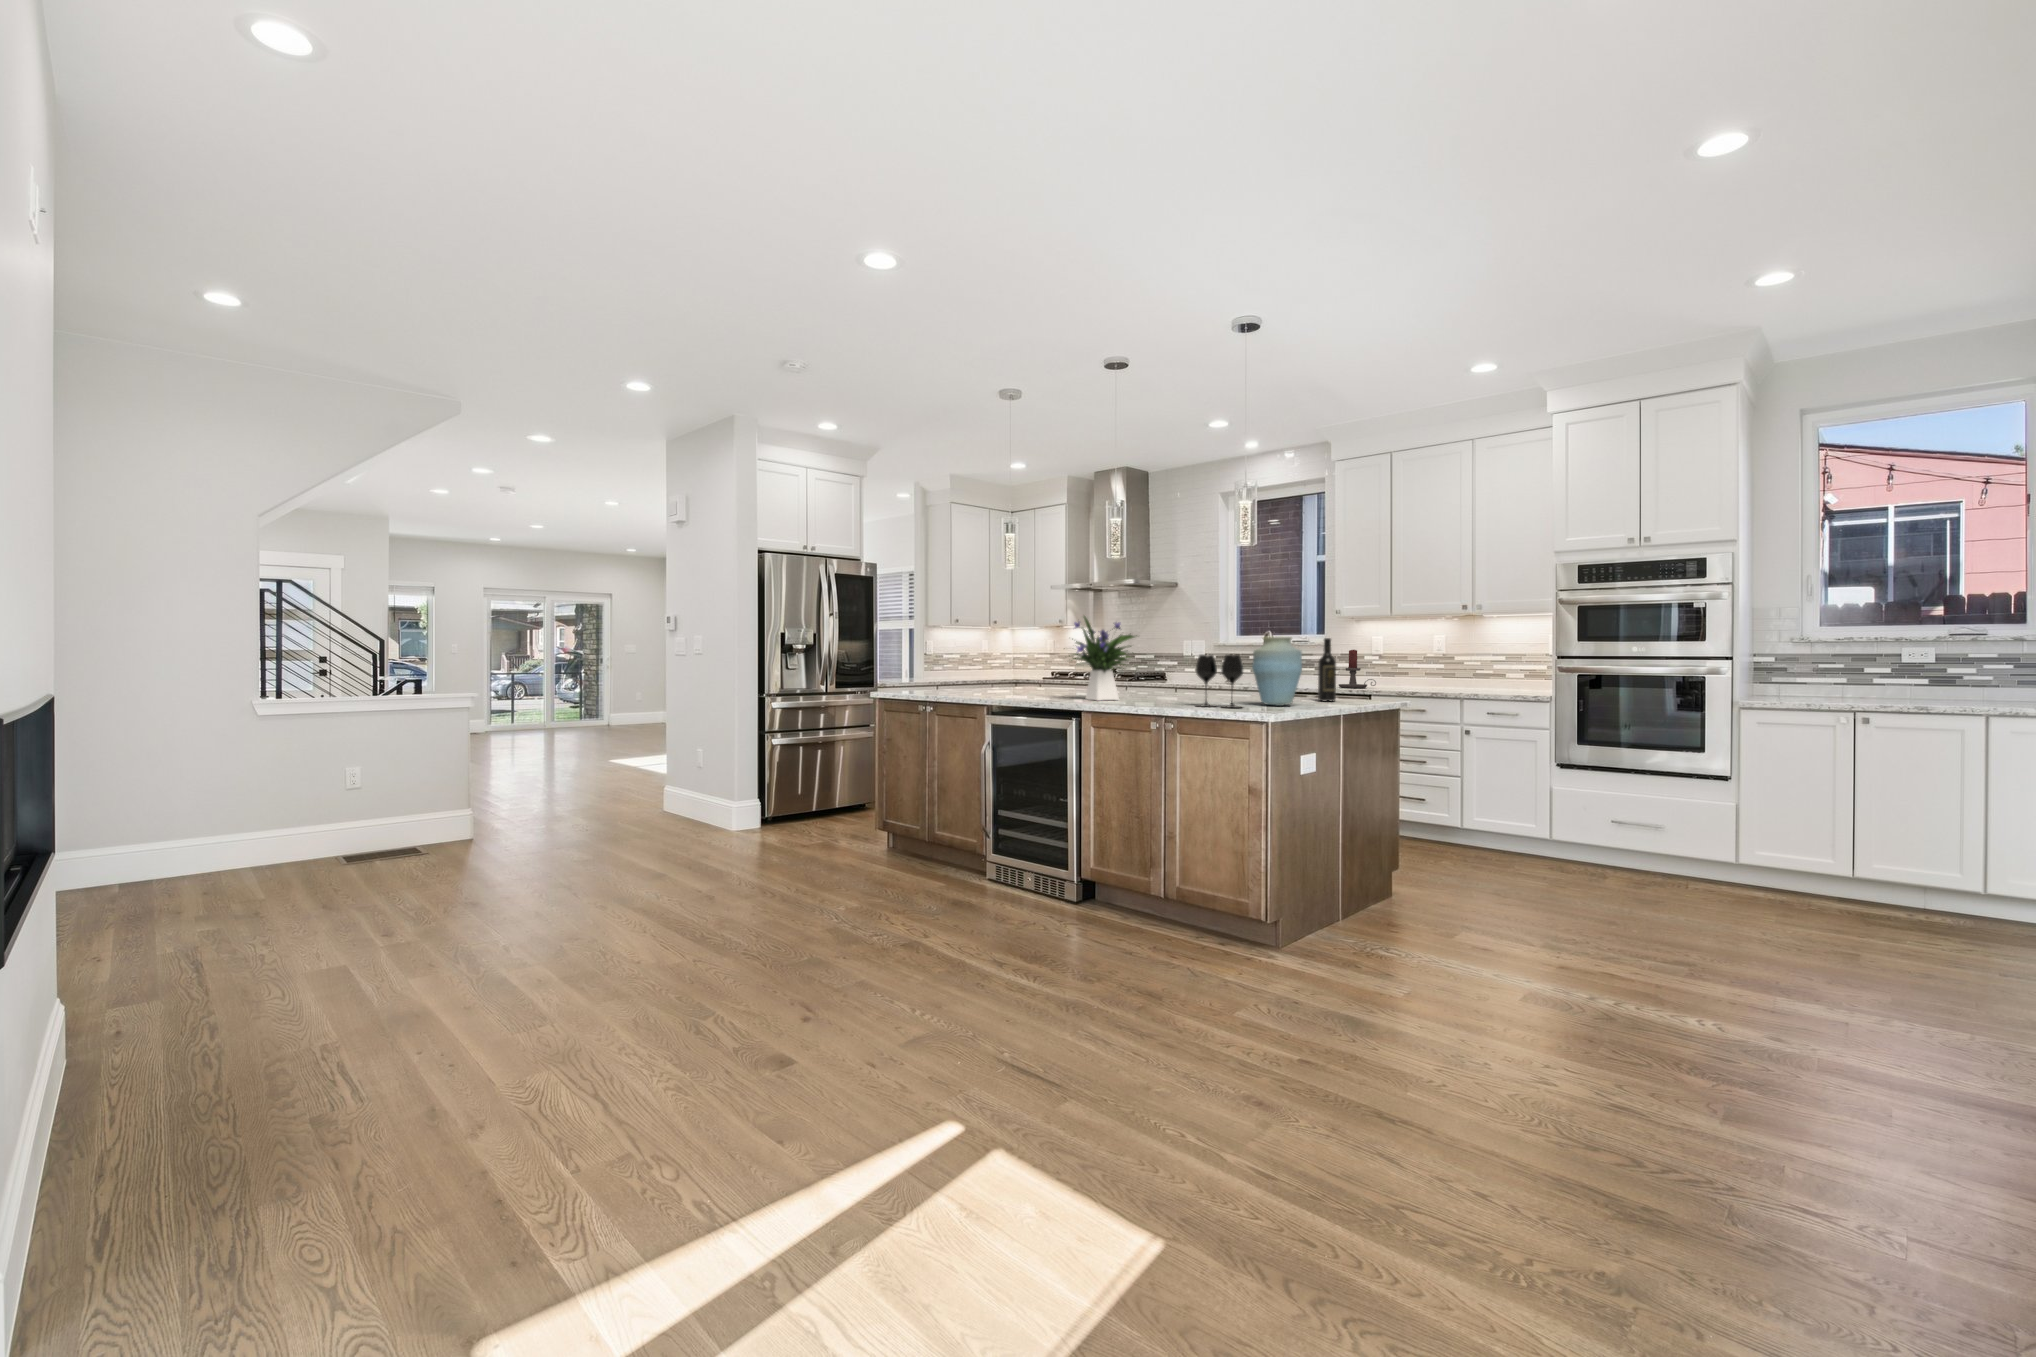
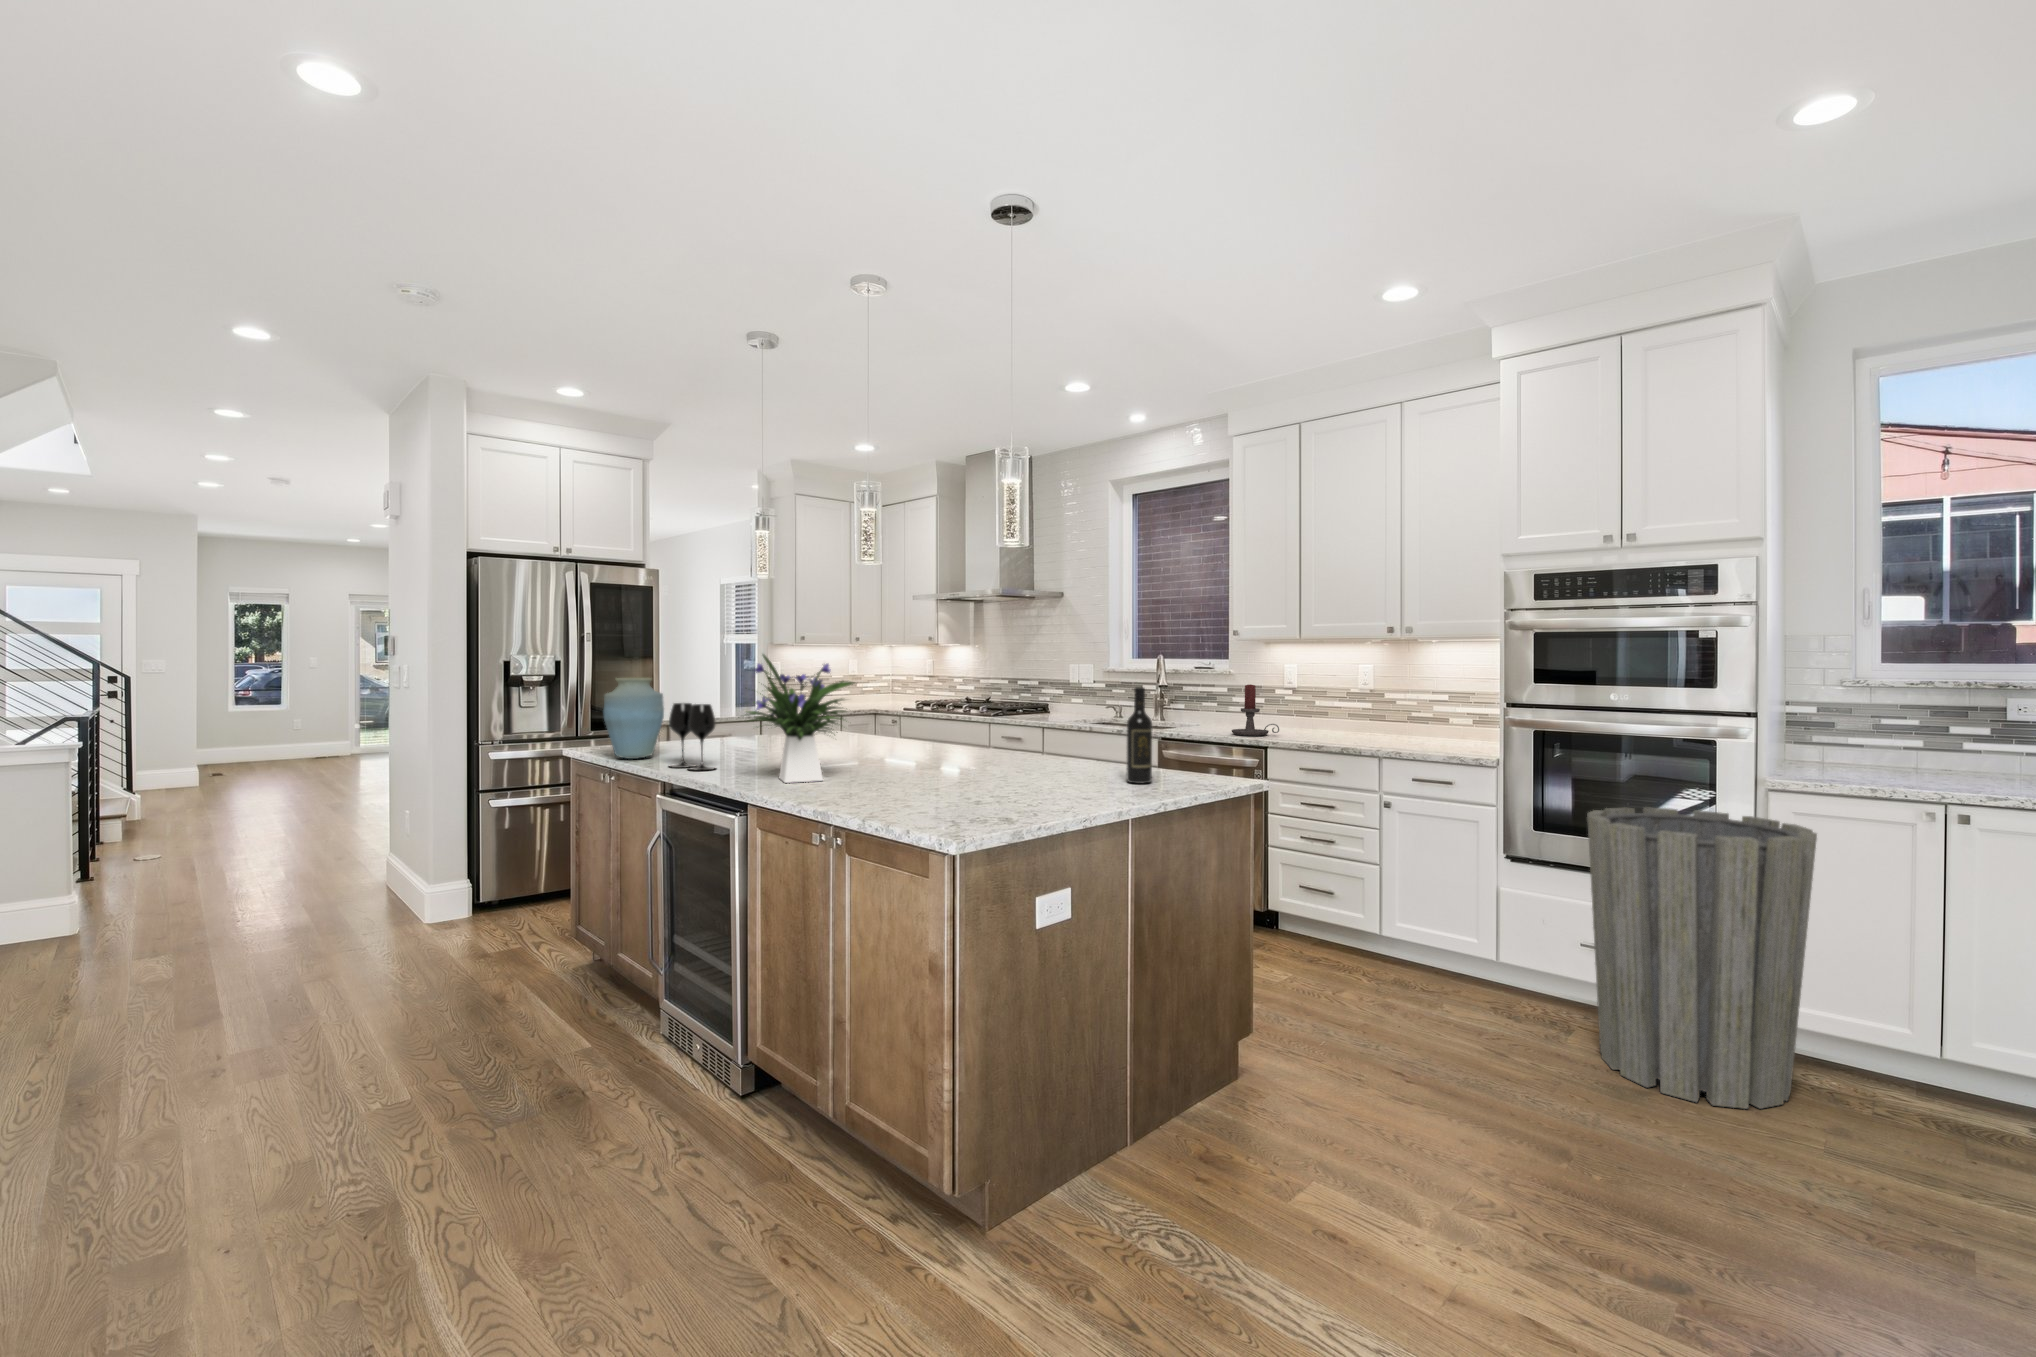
vase: present [1252,637,1302,706] -> present [603,678,664,759]
wine glass: present [1196,655,1243,708] -> present [669,703,716,770]
trash can: none [1620,723,1773,907] -> present [1587,807,1817,1109]

